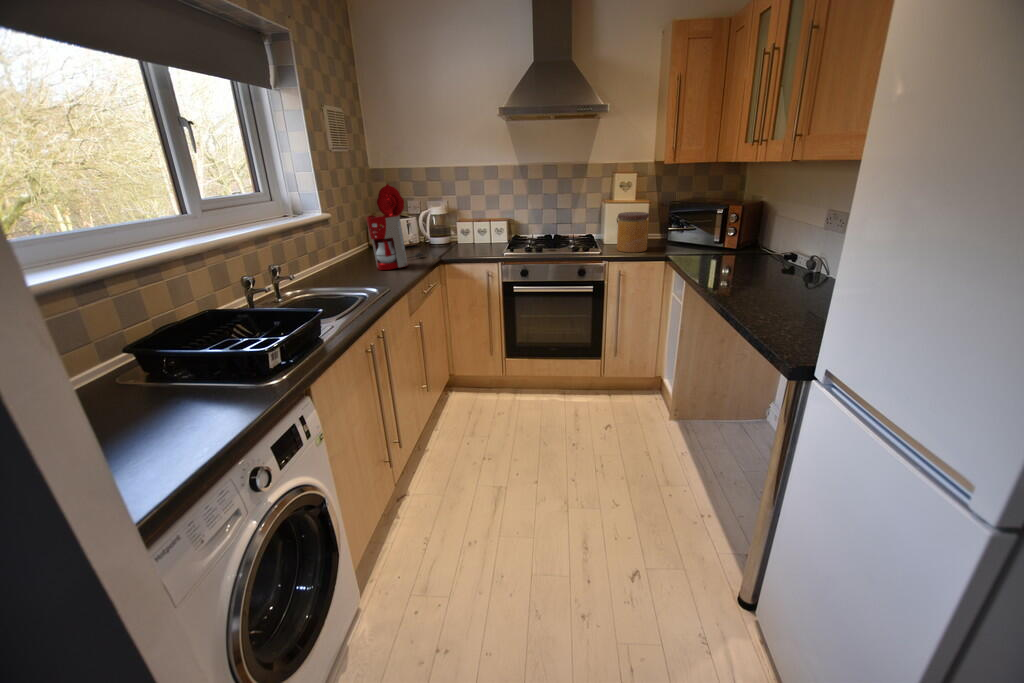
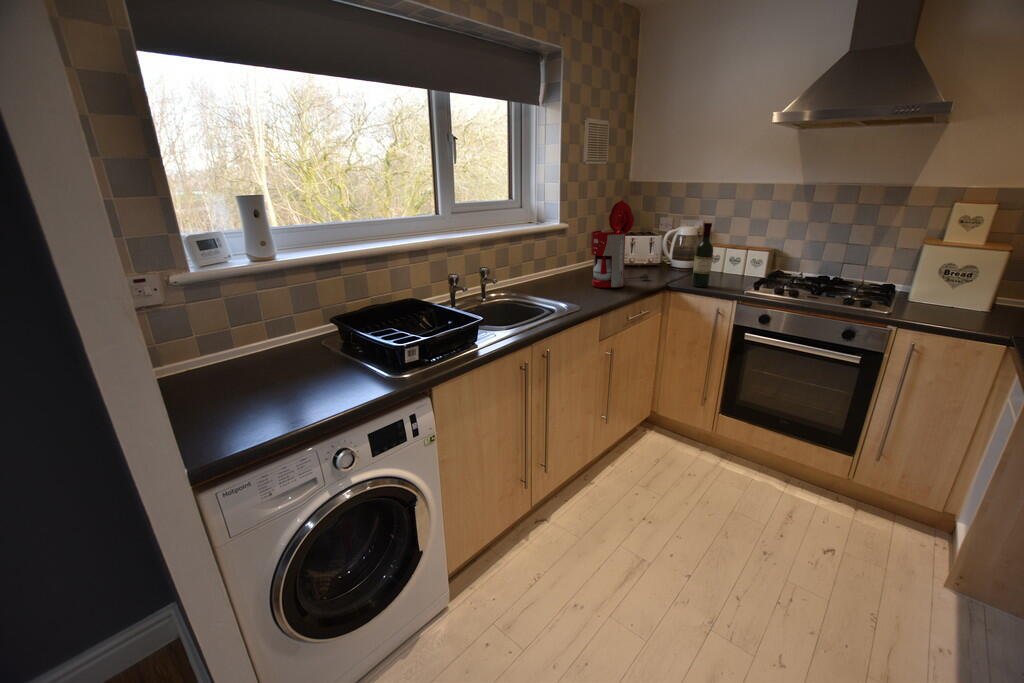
wine bottle: none [459,199,475,256] -> present [692,223,713,287]
jar: present [617,212,649,253] -> none [922,263,999,326]

